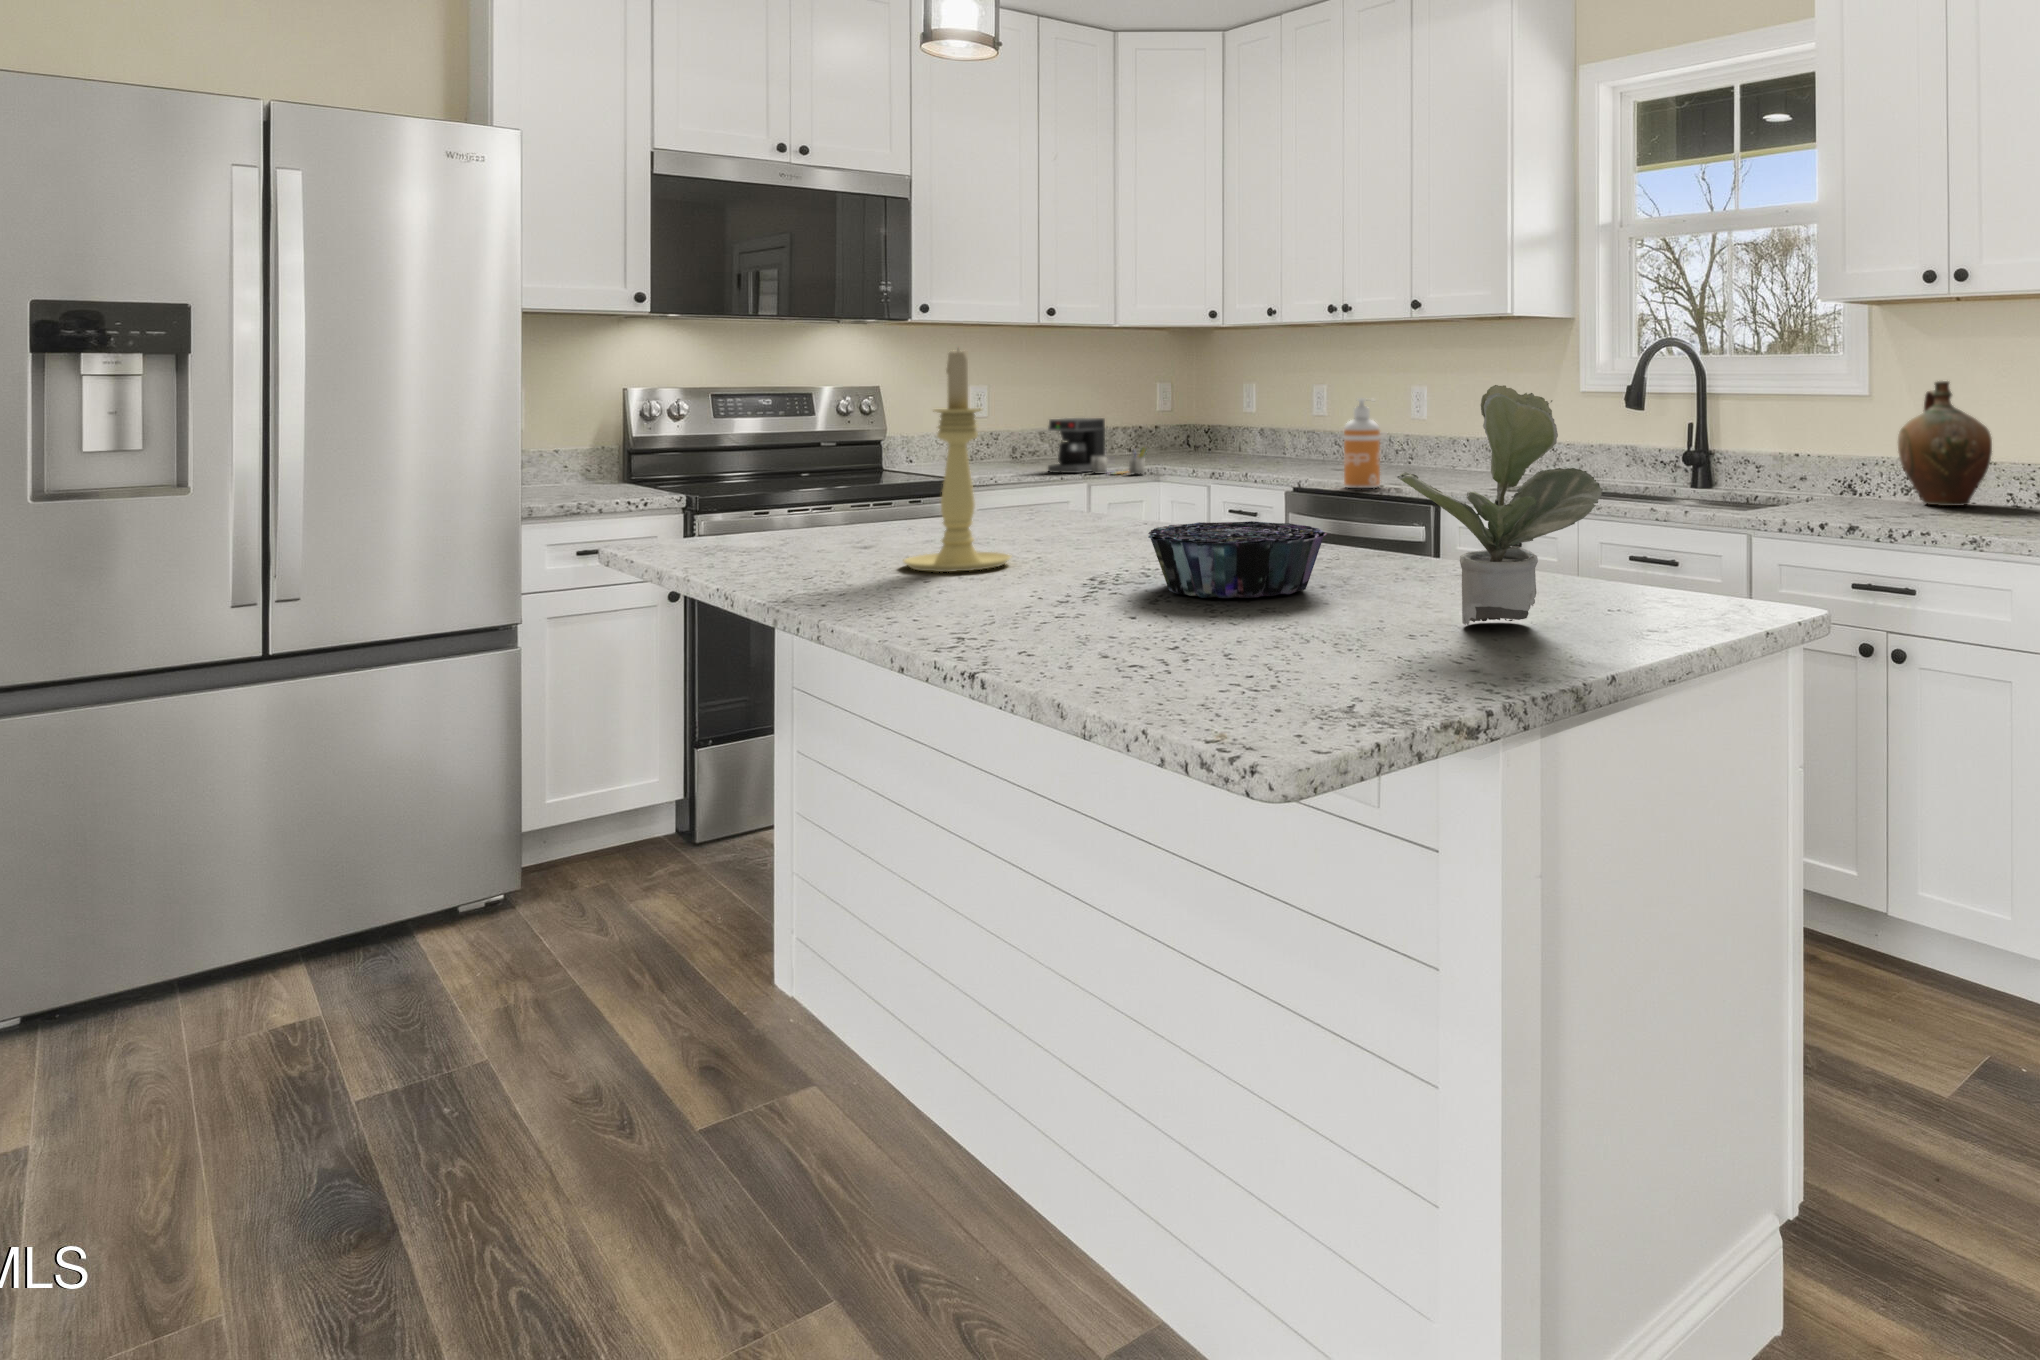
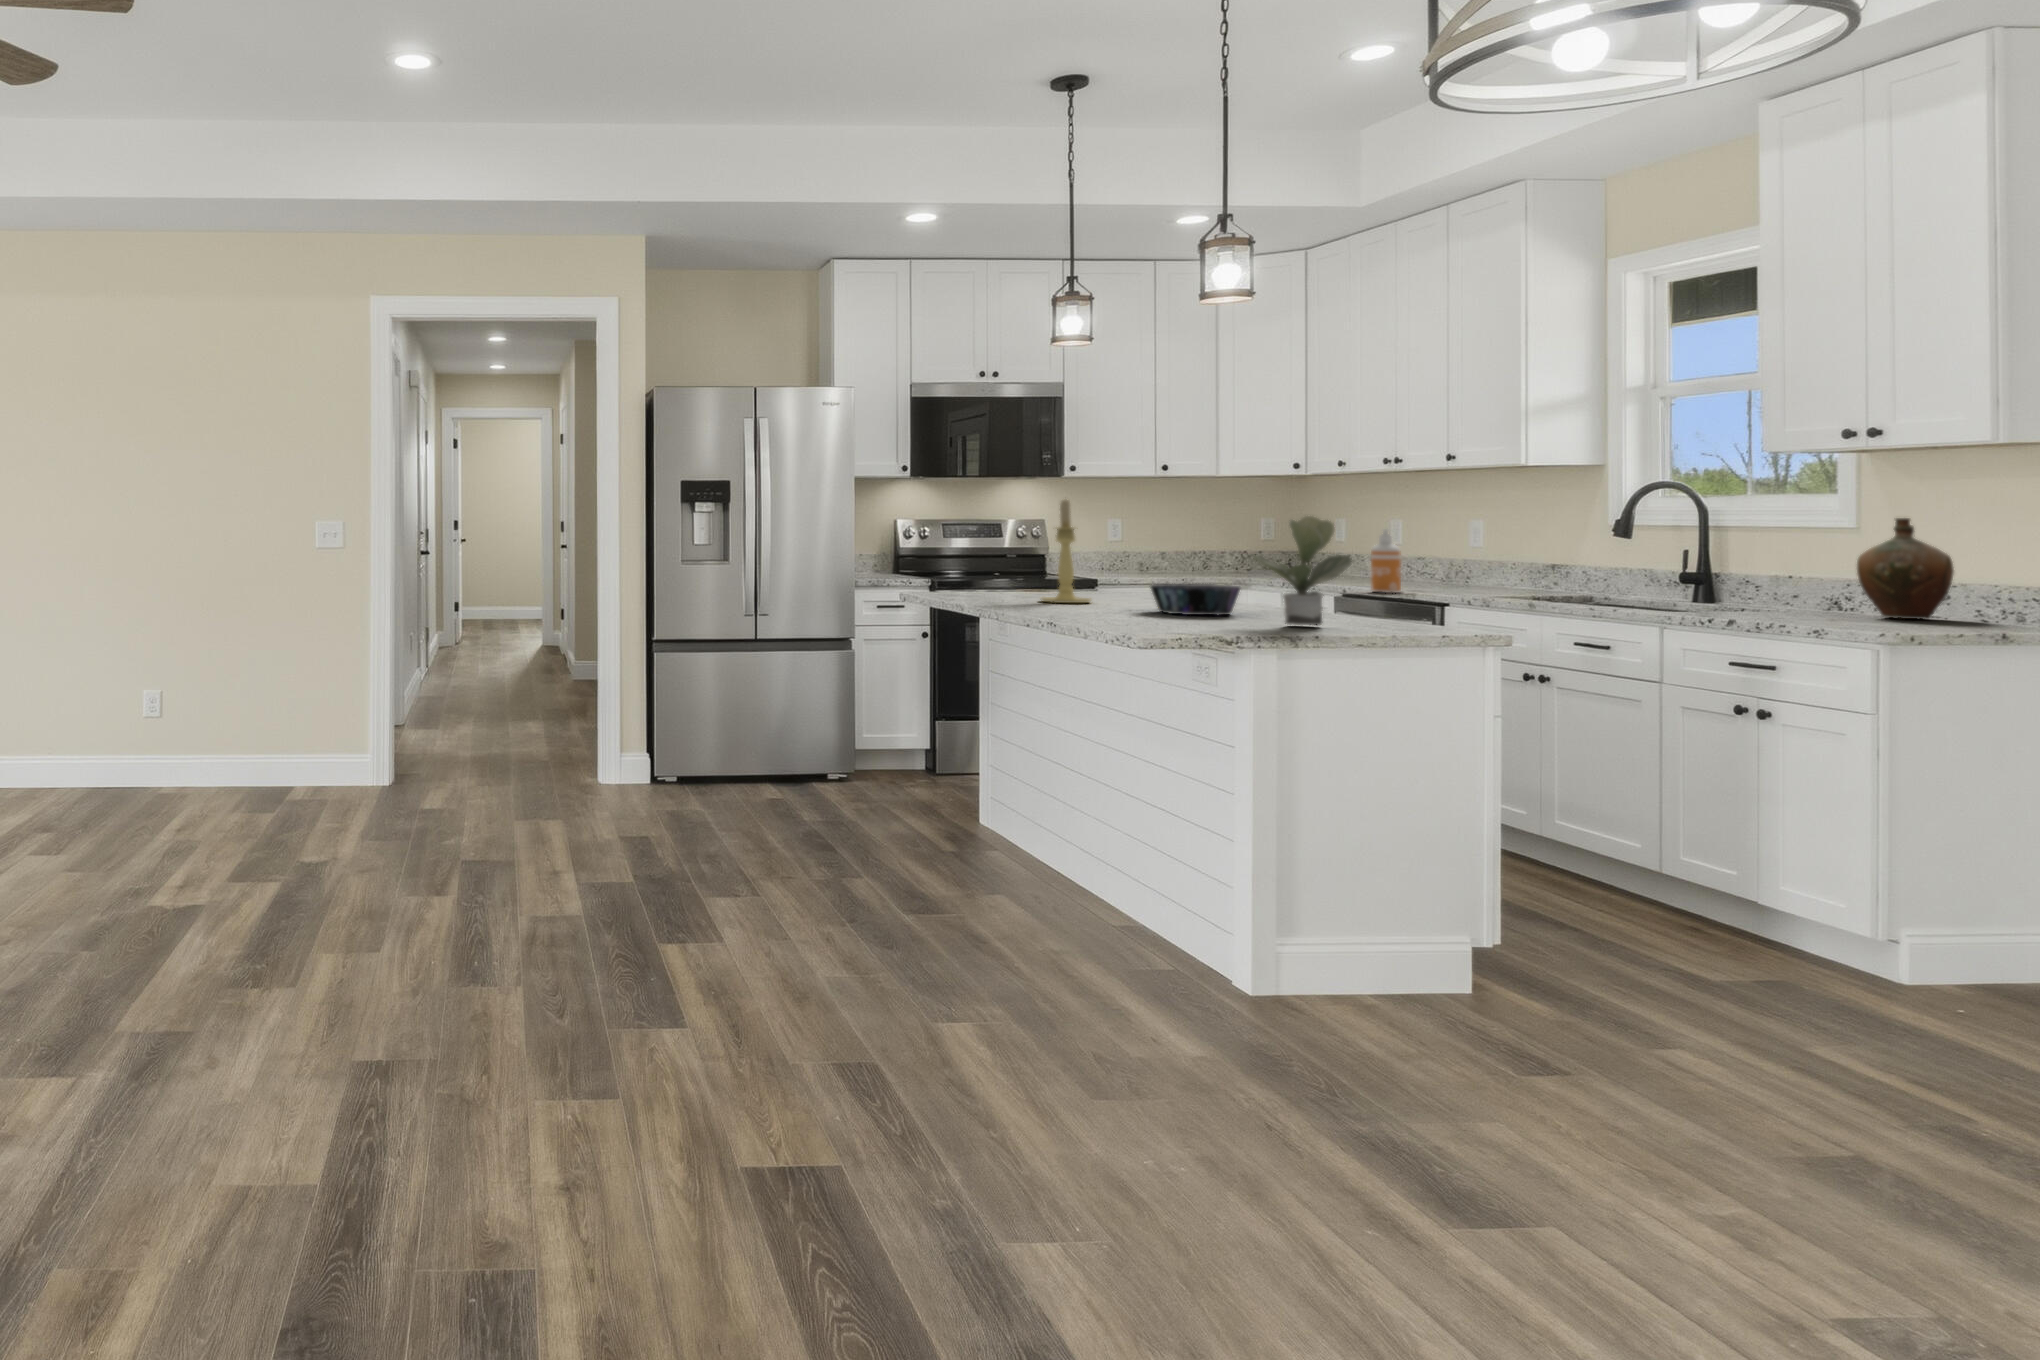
coffee maker: present [1048,418,1147,474] -> none [1160,542,1231,581]

